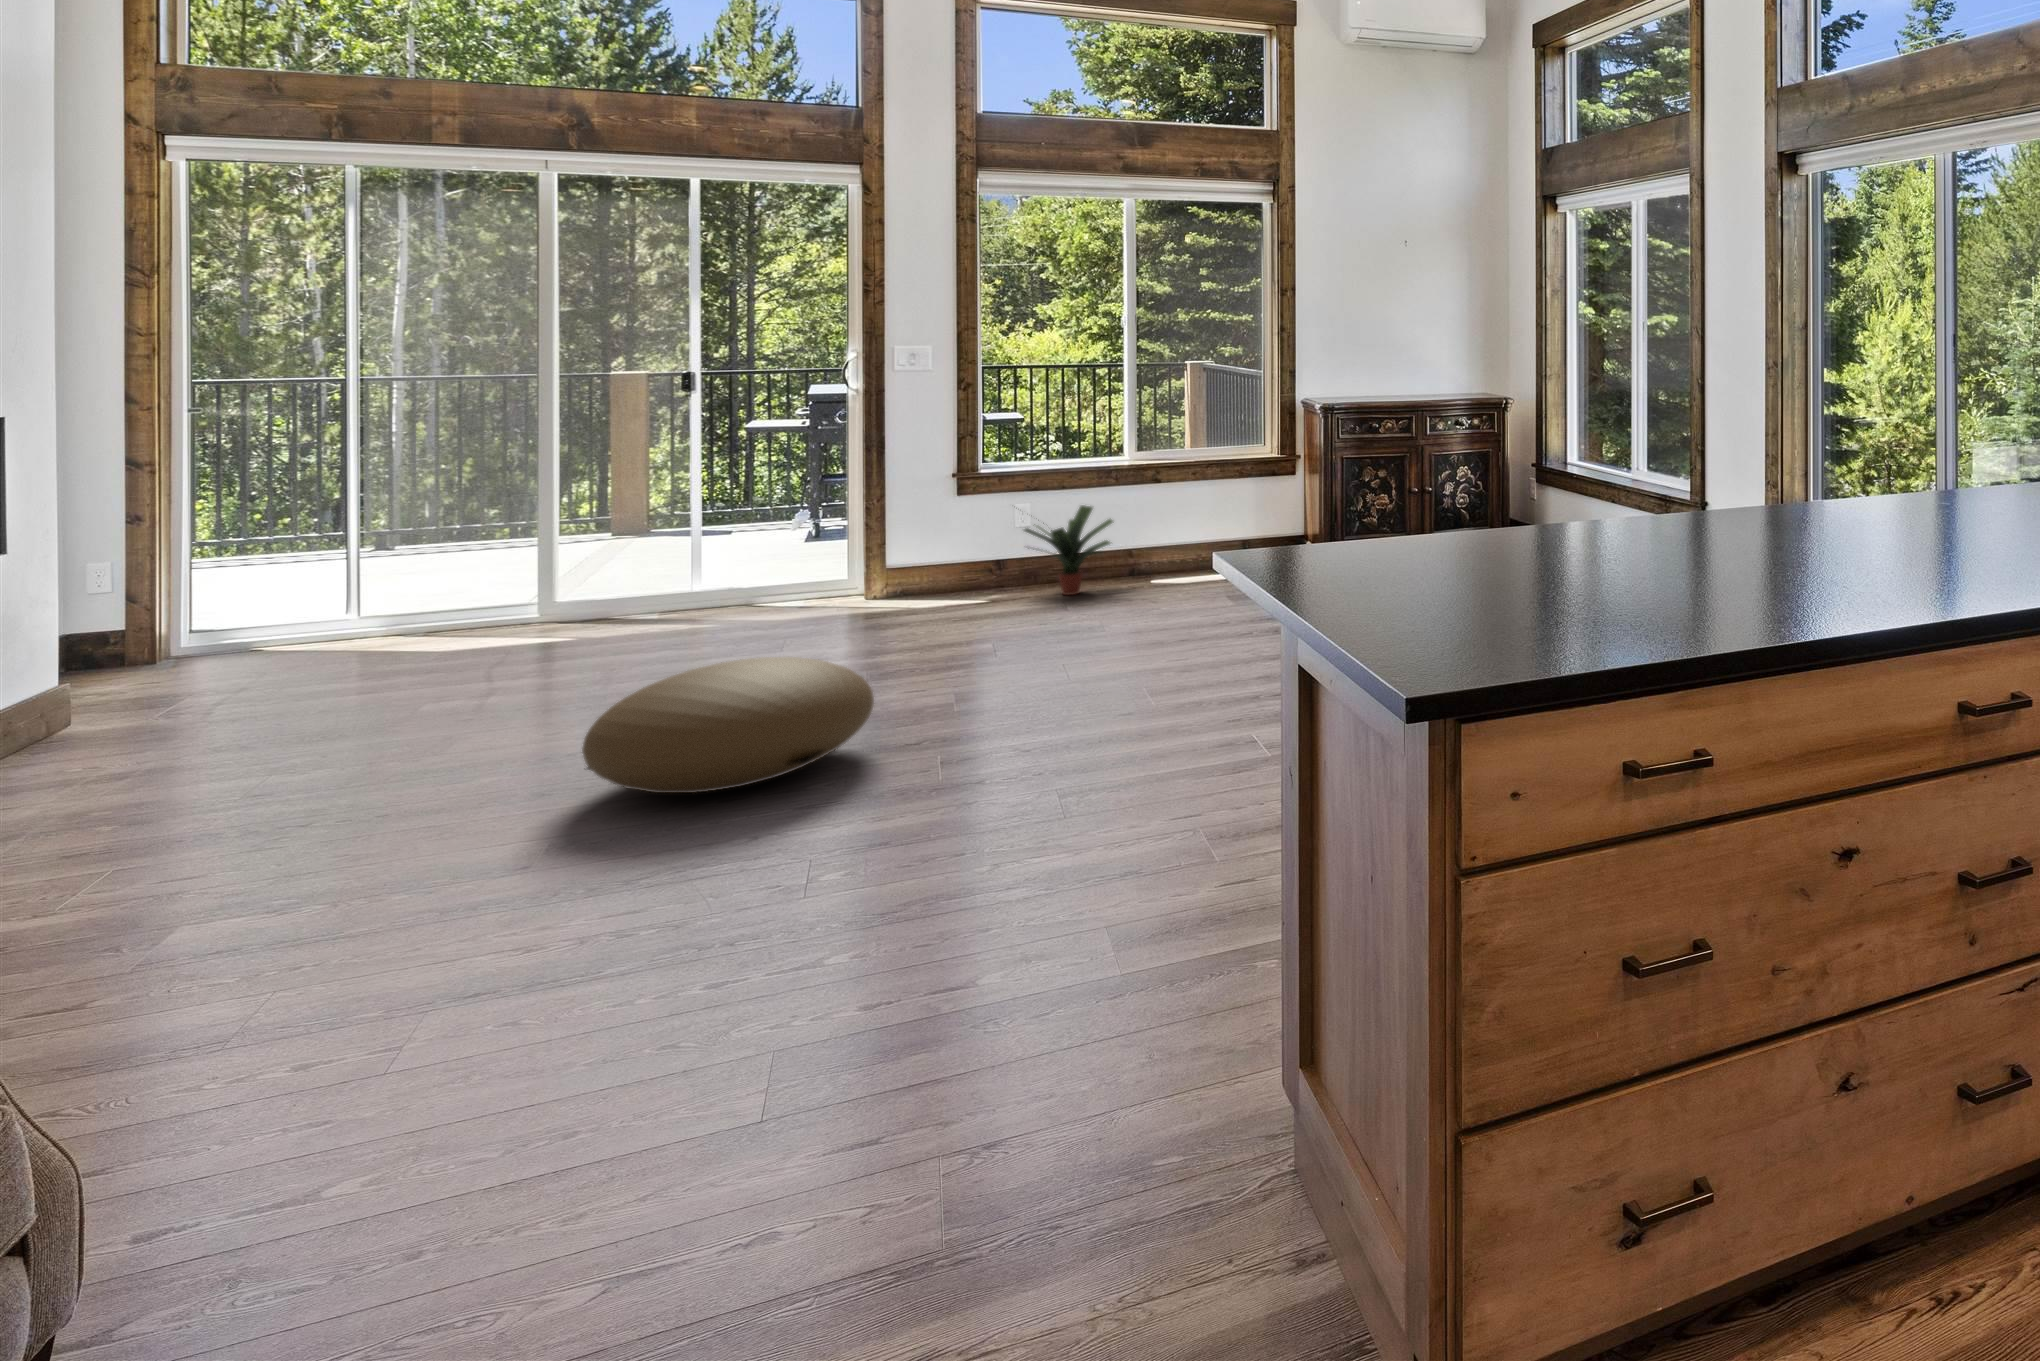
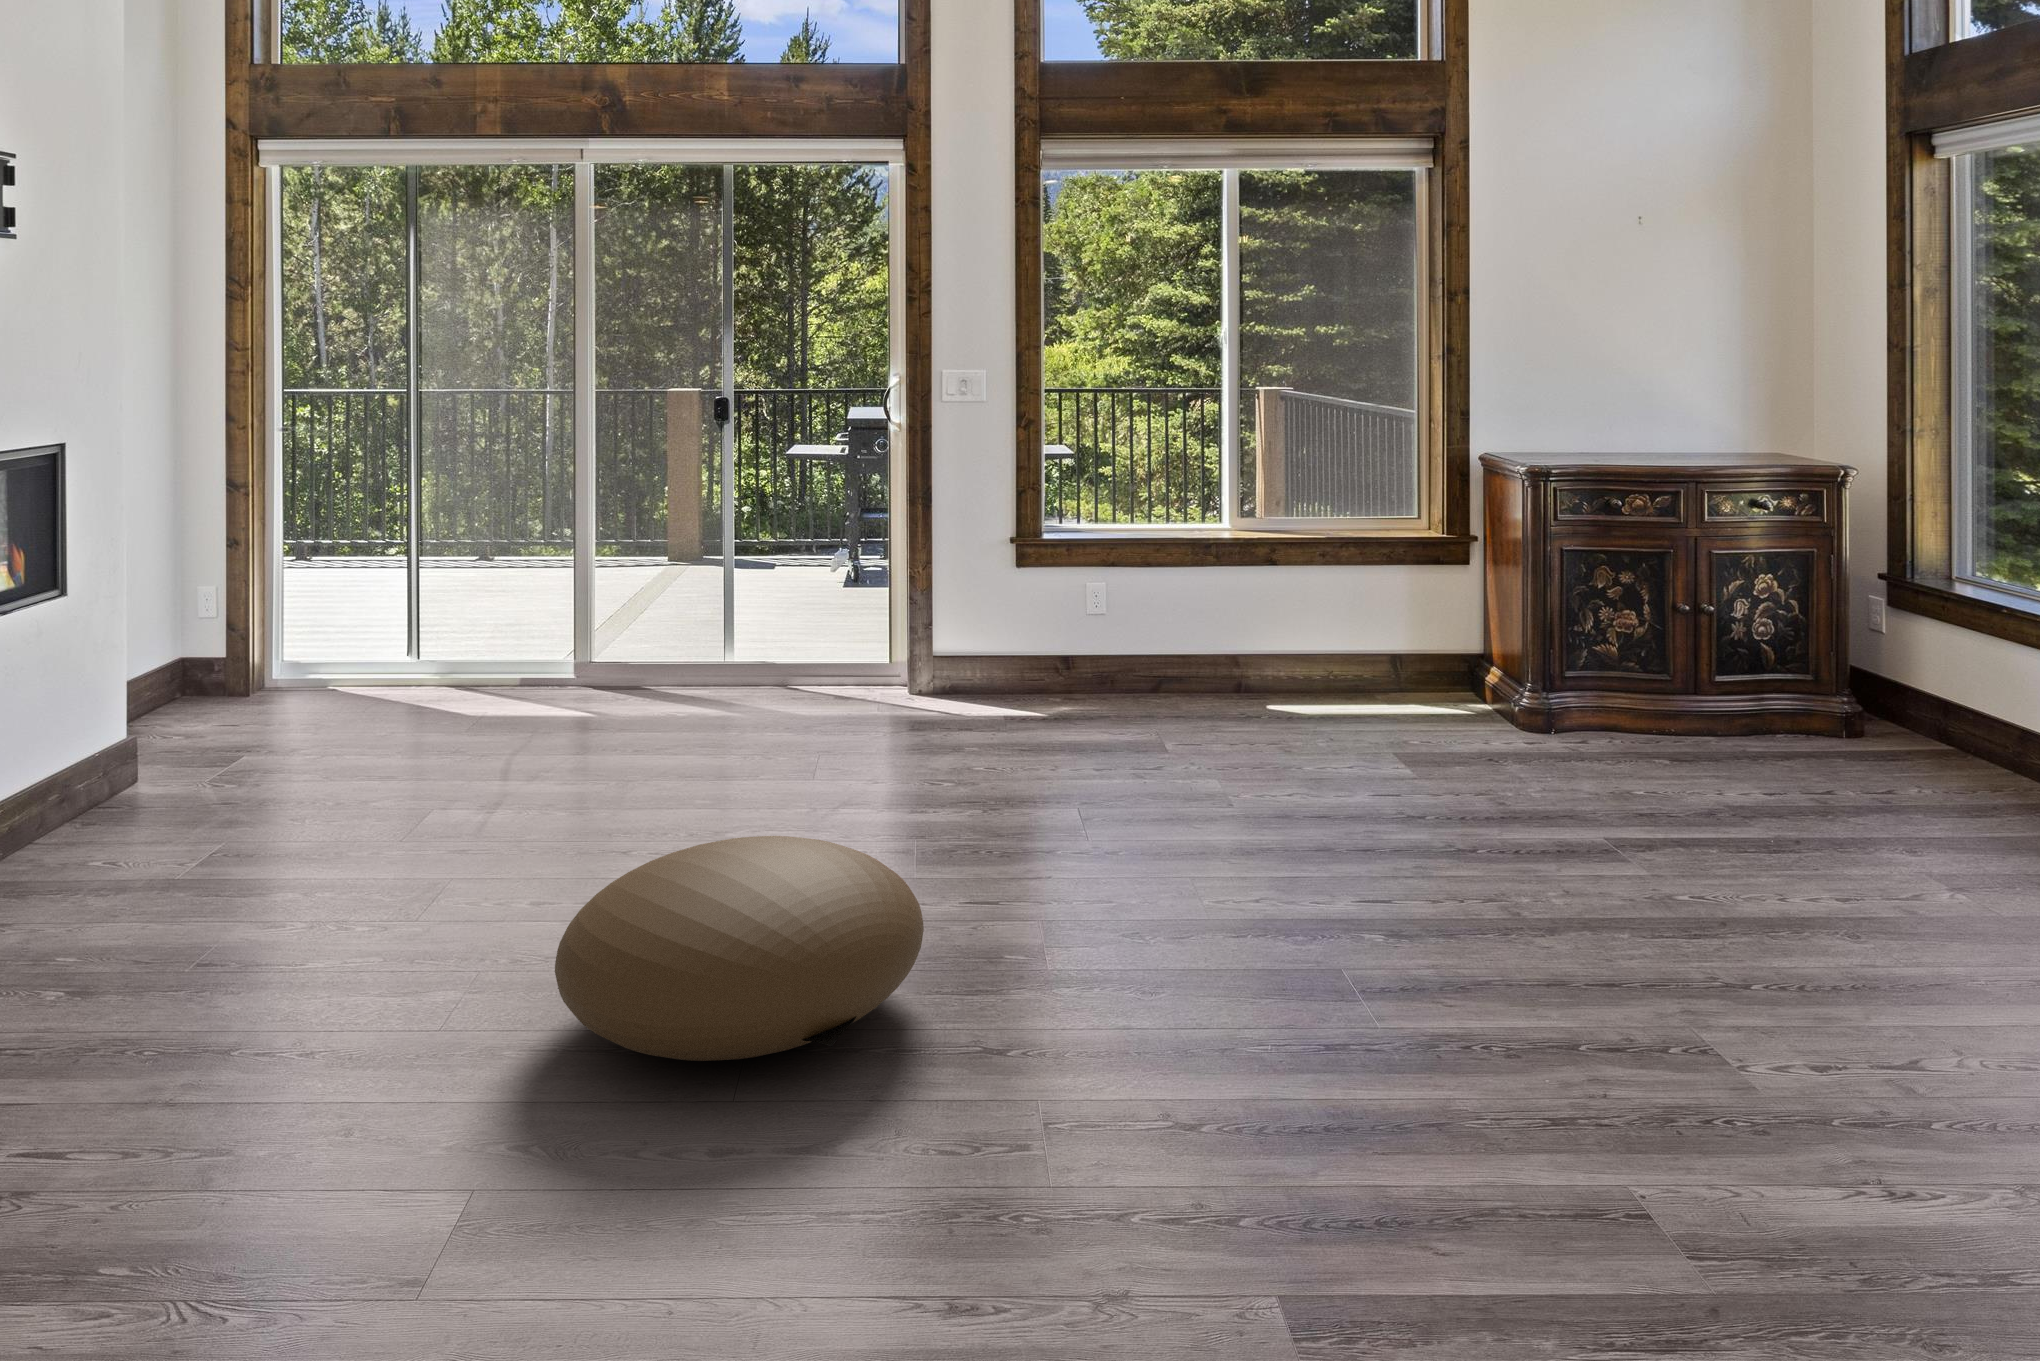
potted plant: present [1024,505,1113,595] -> none [1084,586,1220,716]

